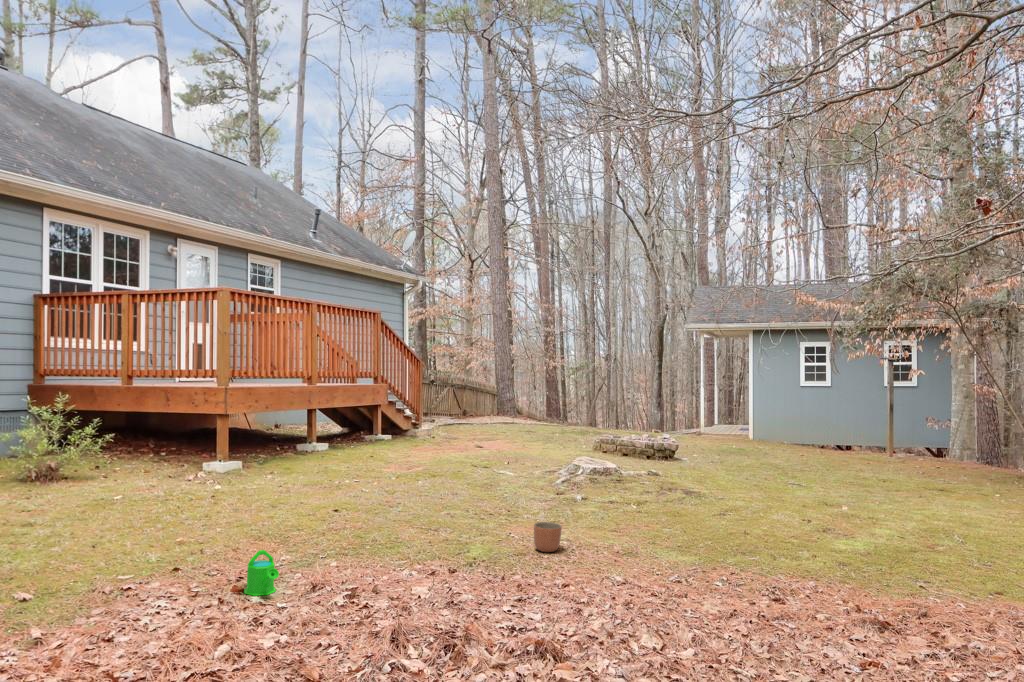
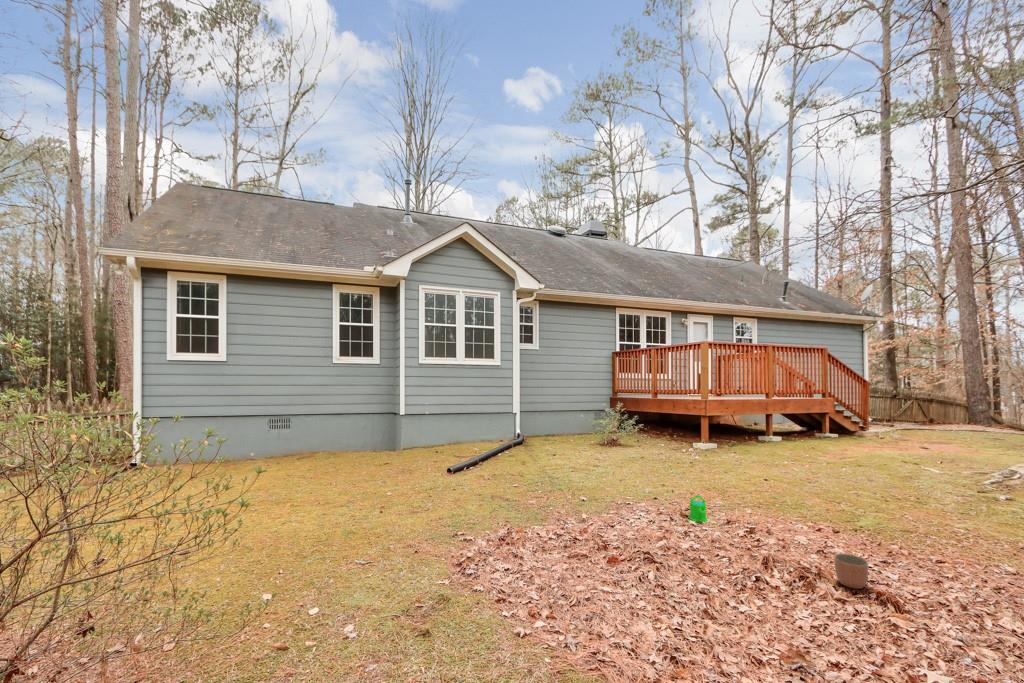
planter: present [534,522,562,552] -> present [834,554,868,589]

